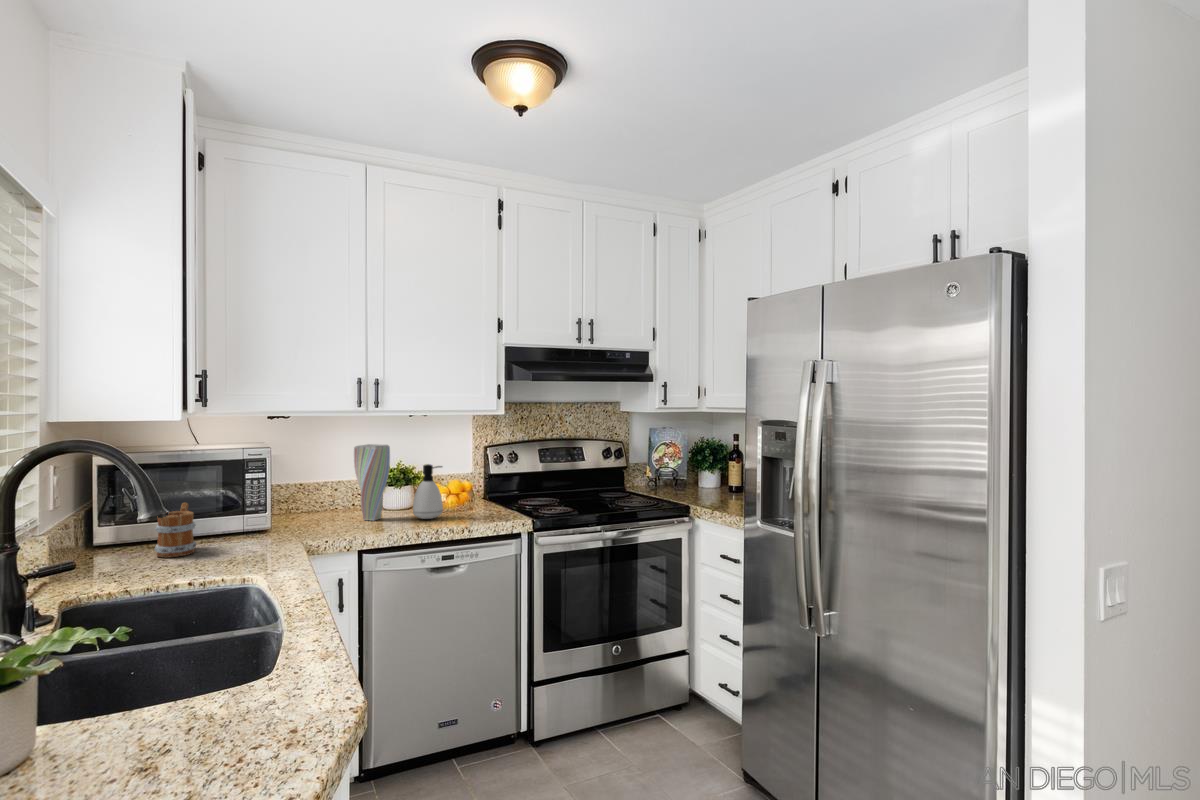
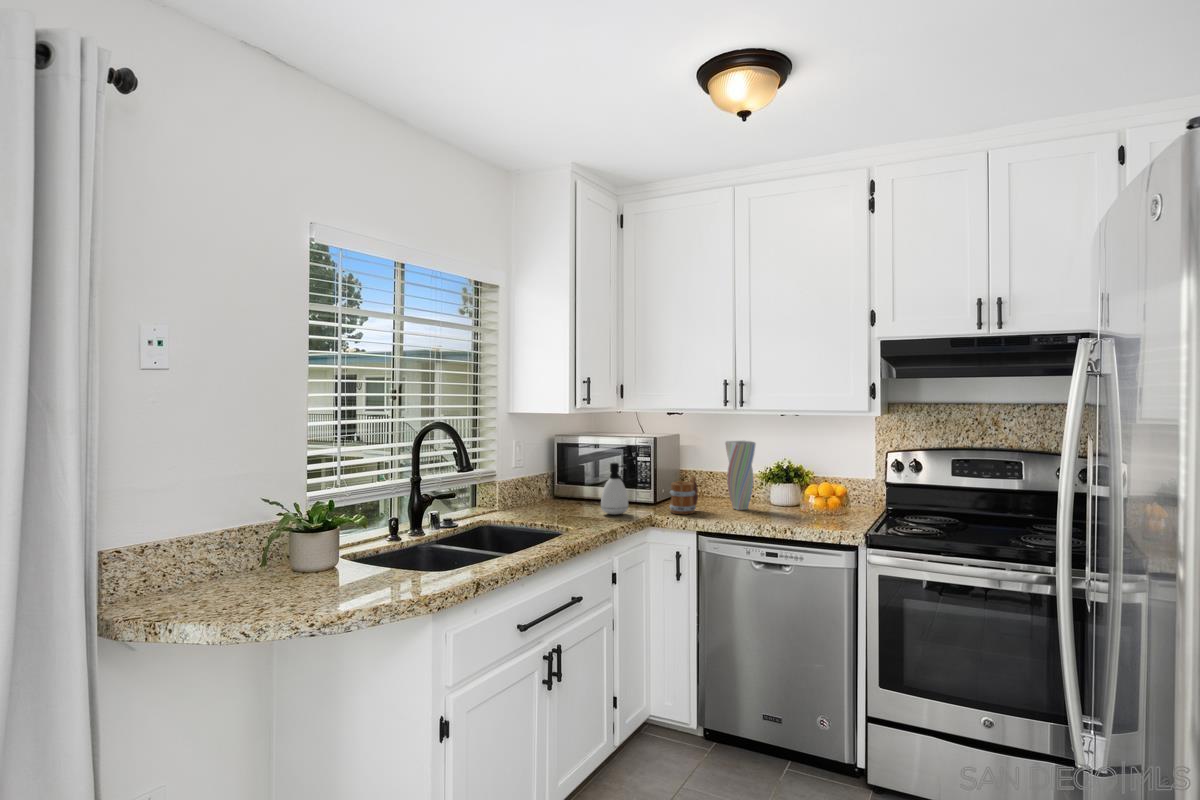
soap dispenser: present [413,464,443,519] -> present [601,463,628,515]
mug: present [155,503,196,557] -> present [669,476,698,514]

